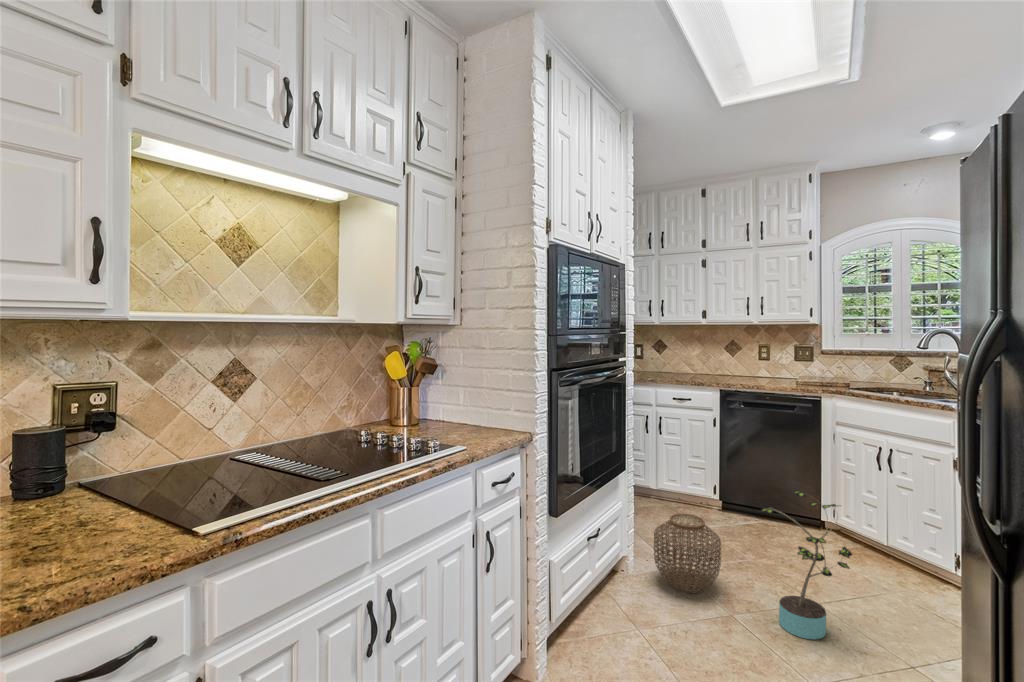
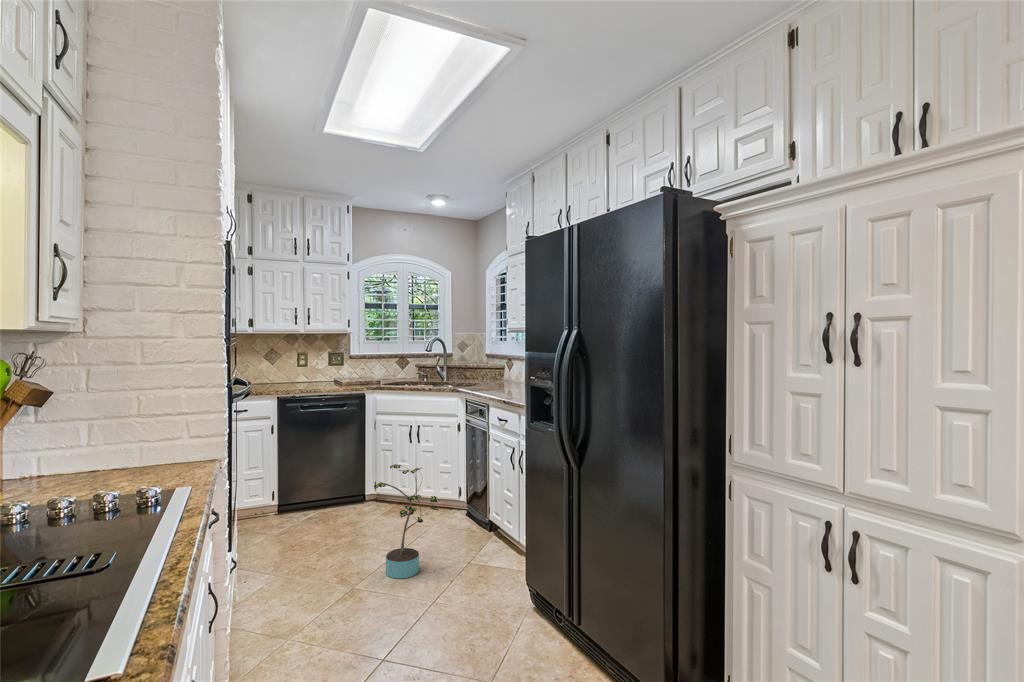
woven basket: present [654,514,721,593] -> none [267,514,333,590]

